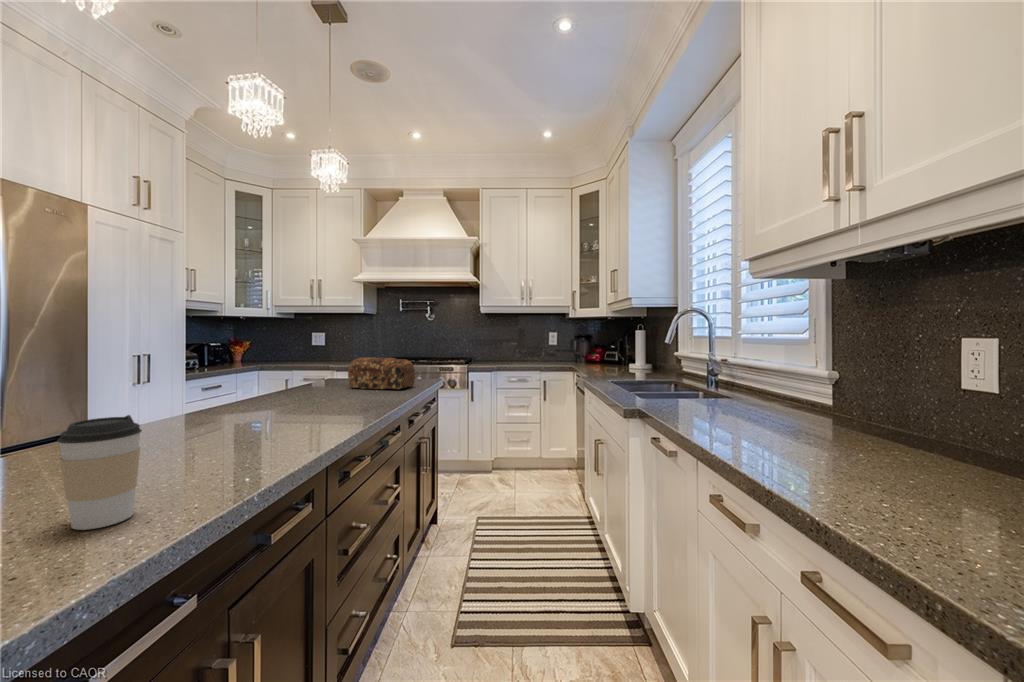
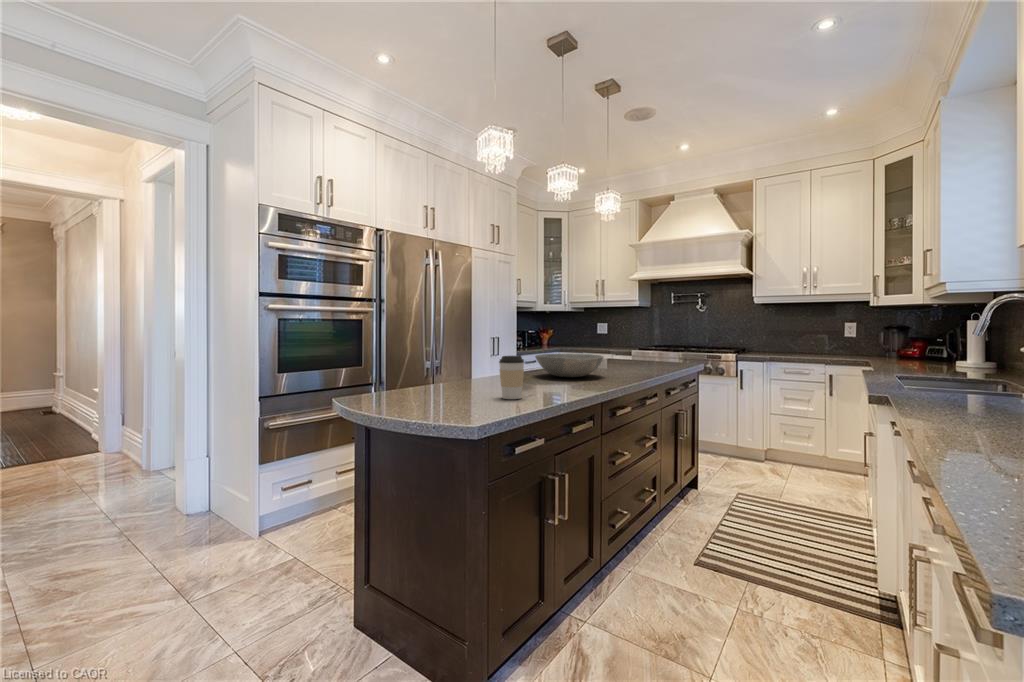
bread loaf: present [348,357,415,389] -> none [621,341,674,366]
bowl: none [198,383,326,426] -> present [535,354,603,377]

